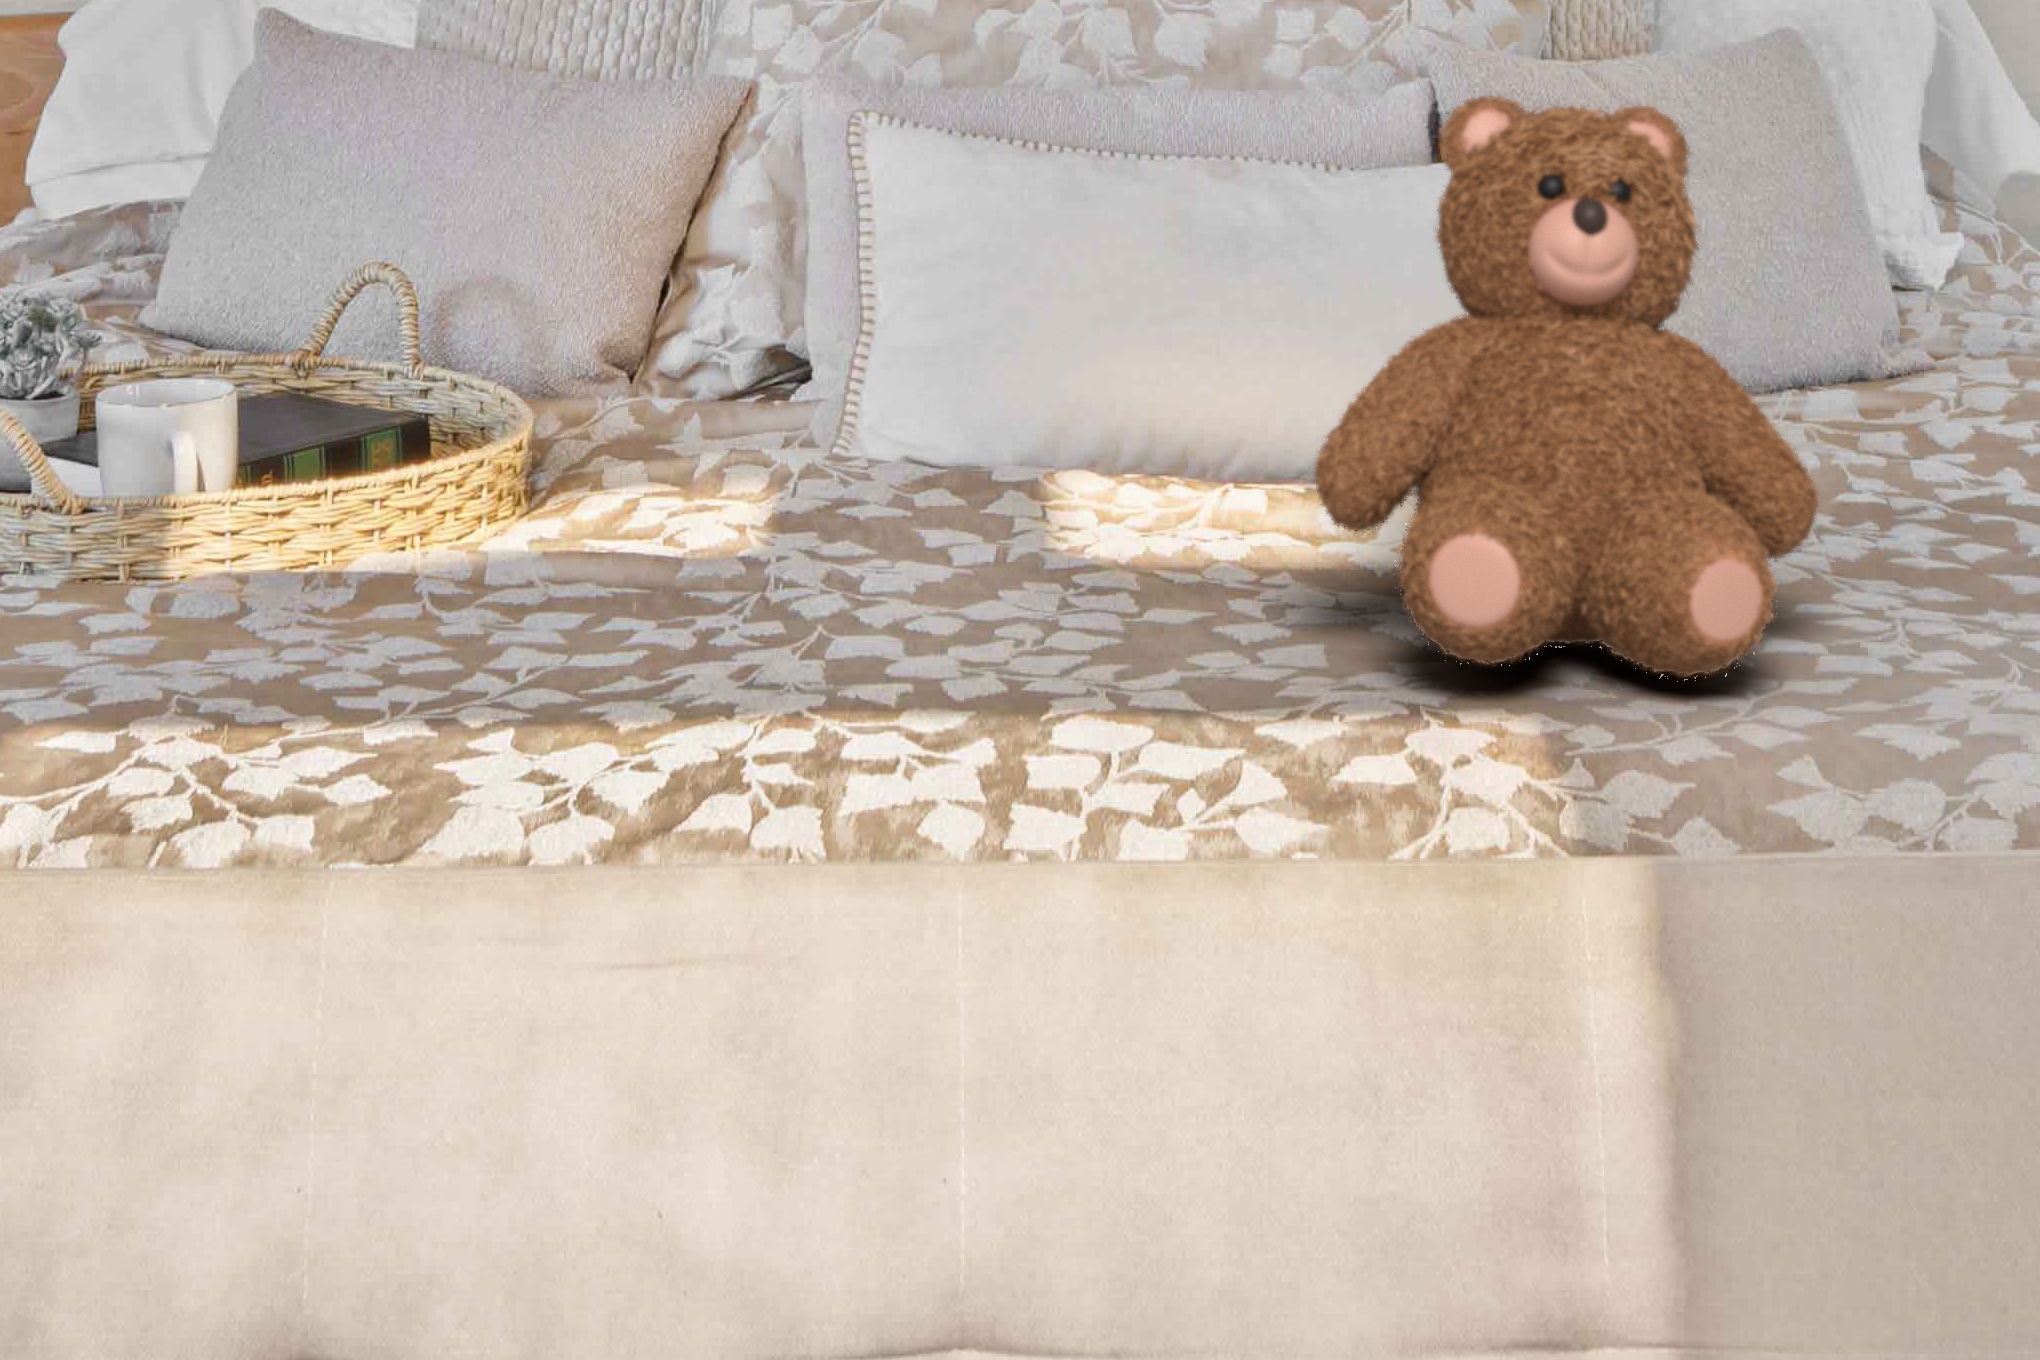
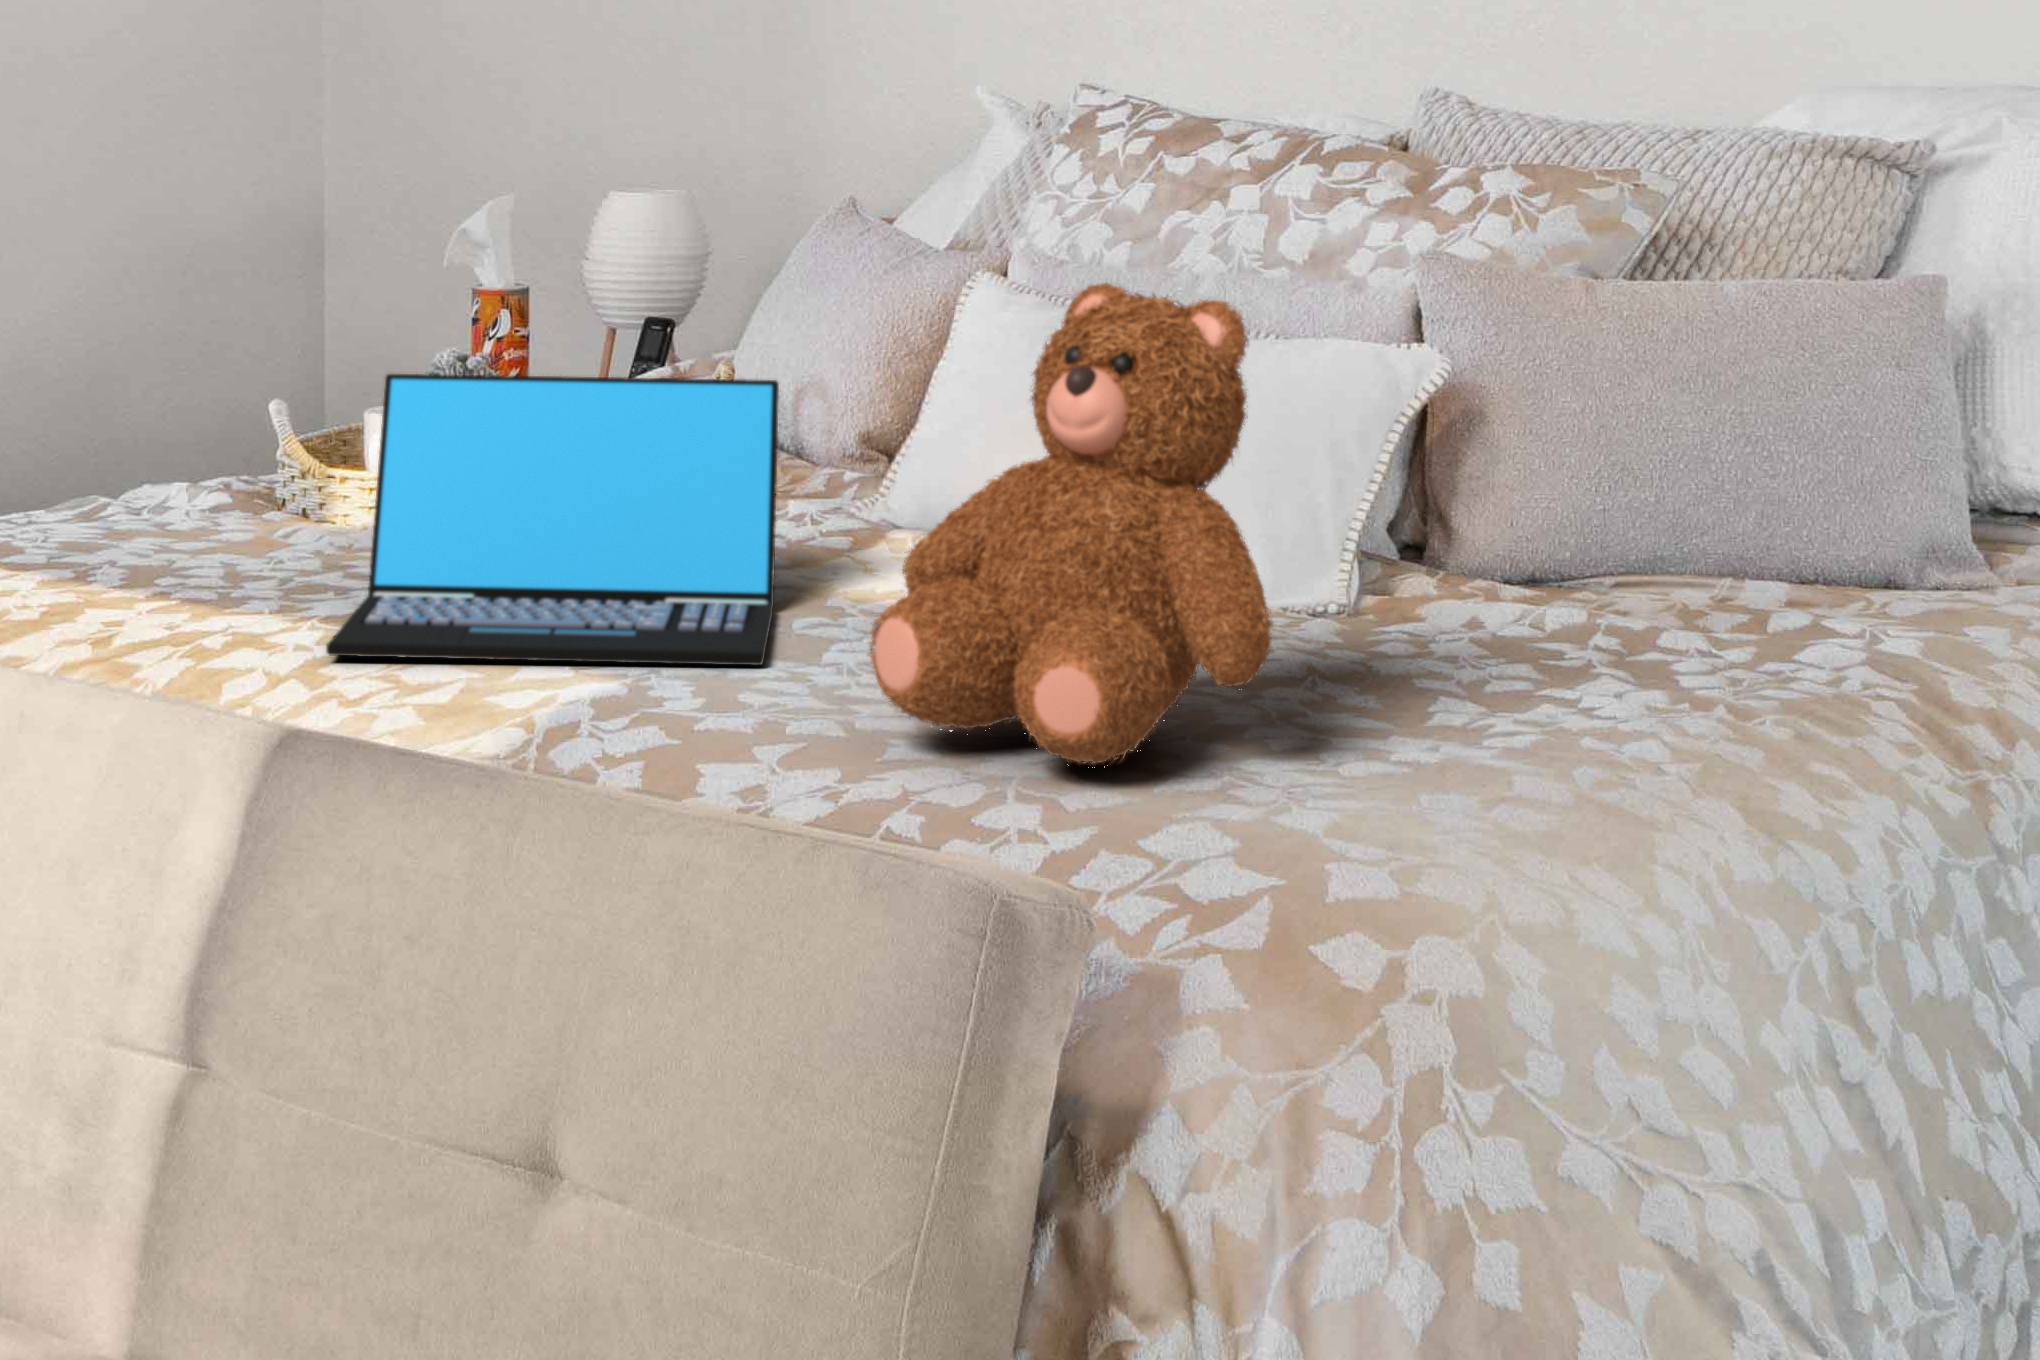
laptop: none [250,263,1016,724] -> present [326,374,779,666]

